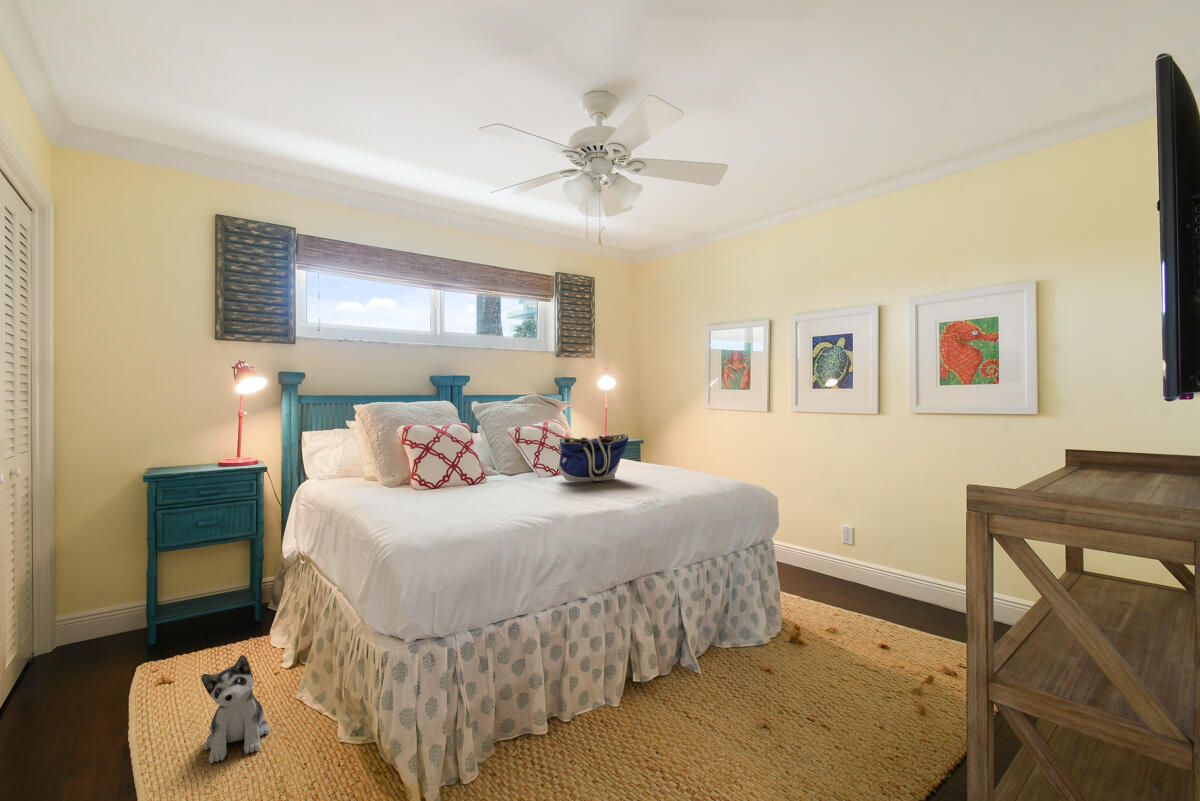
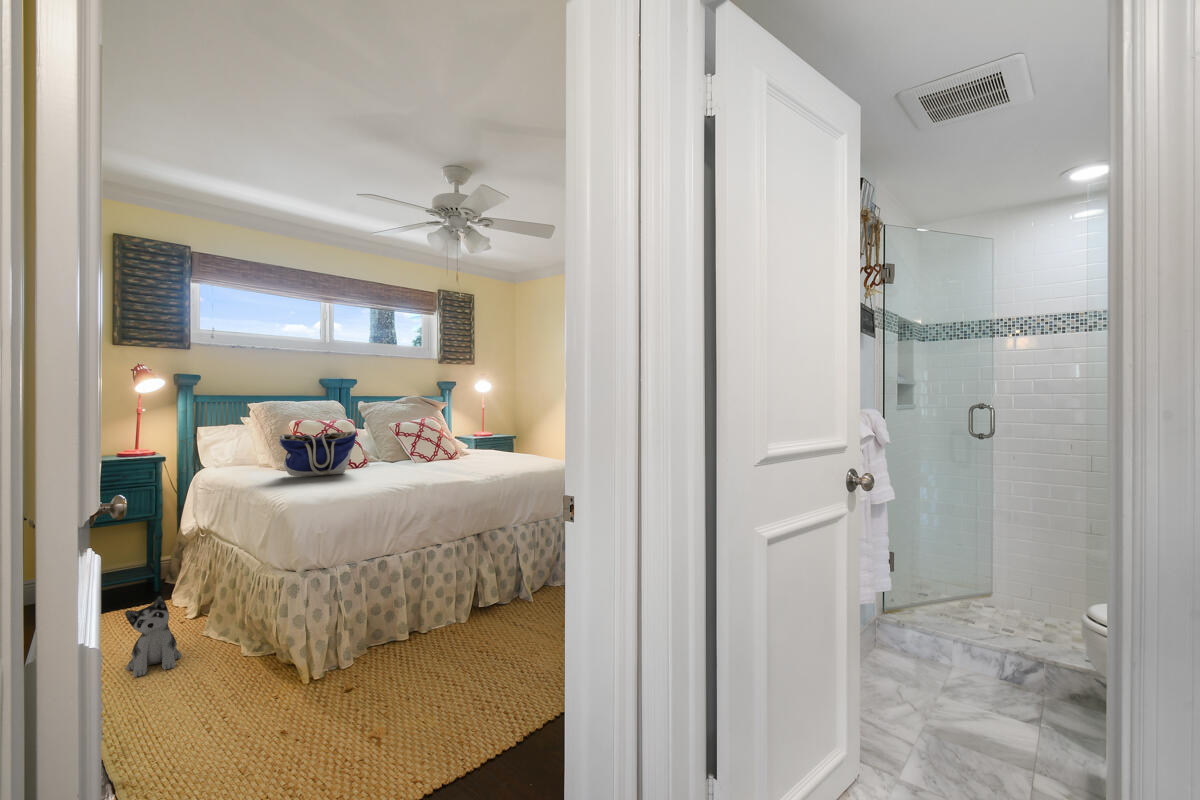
tote bag: present [557,434,628,482] -> present [278,431,356,476]

